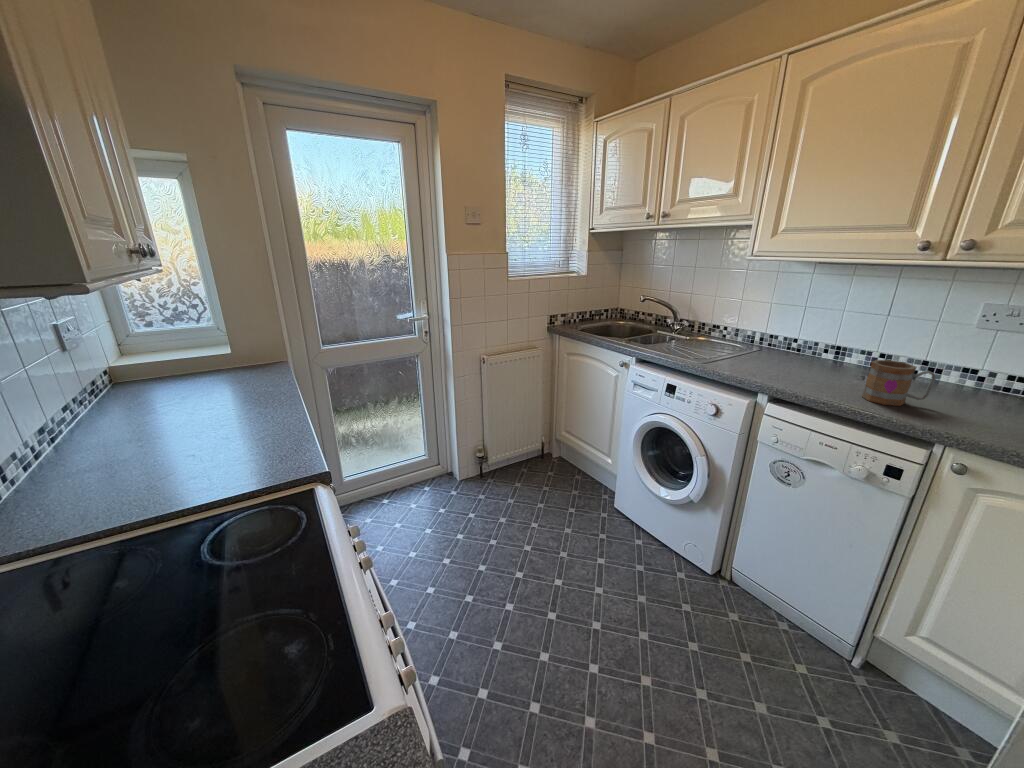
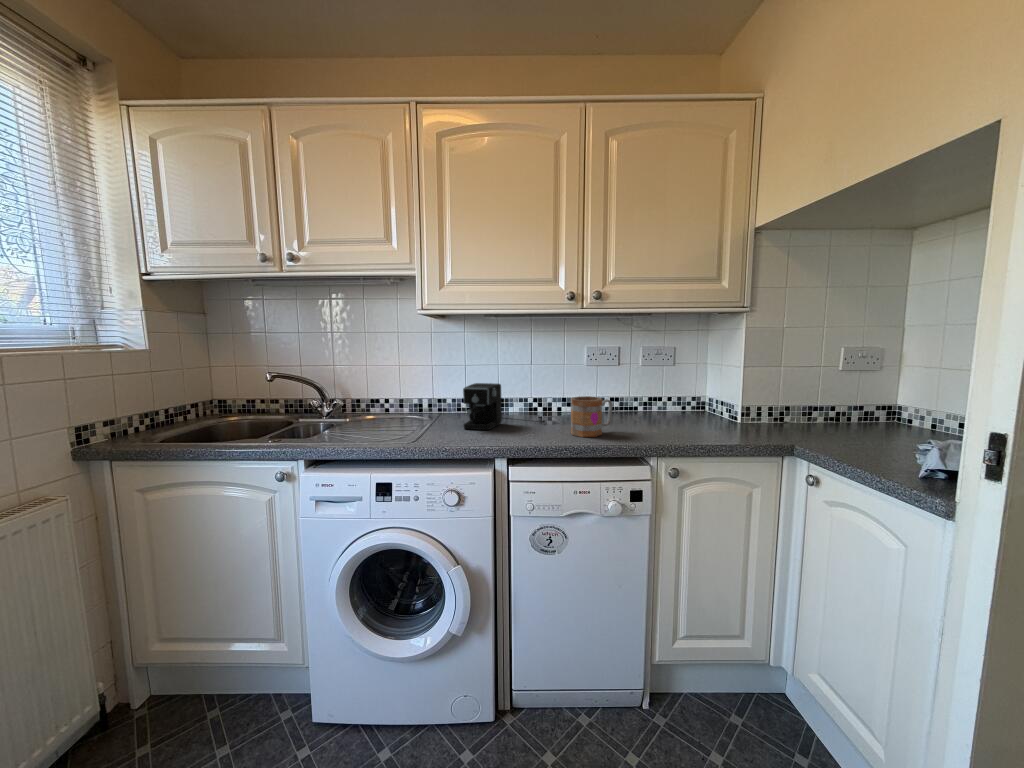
coffee maker: none [765,327,863,380] -> present [463,383,545,430]

